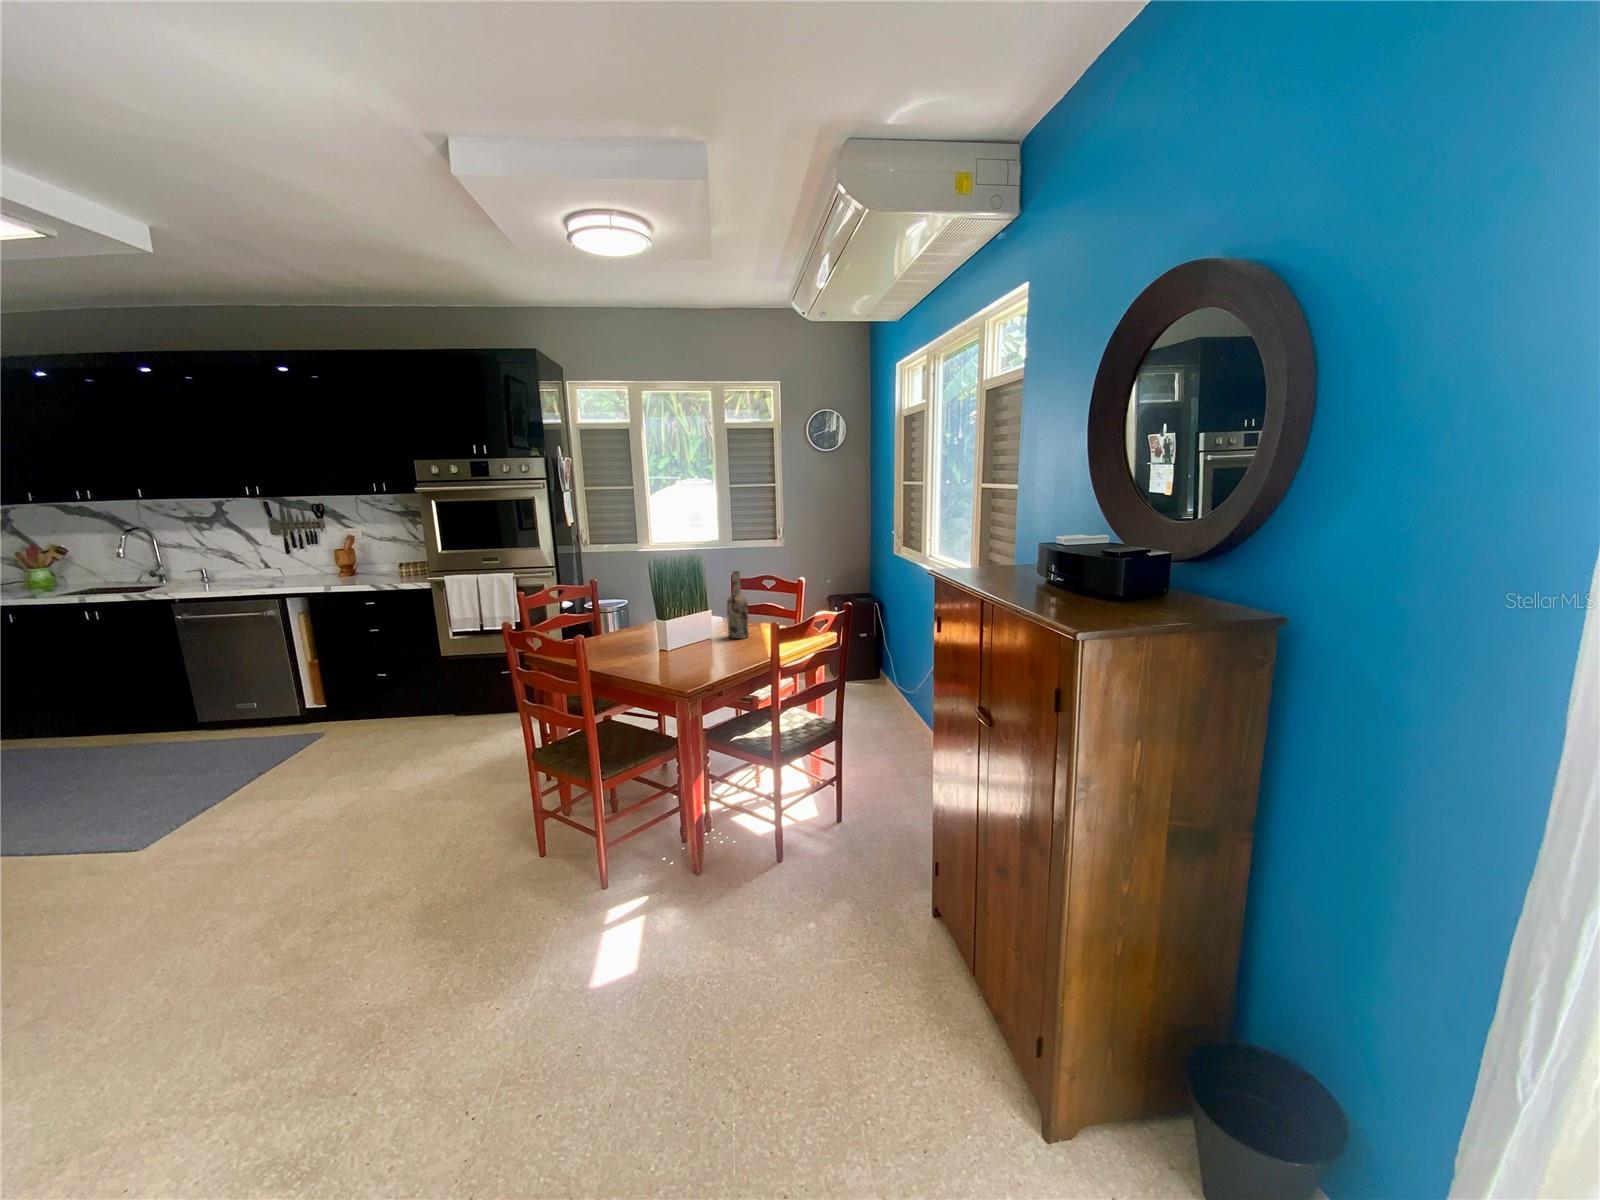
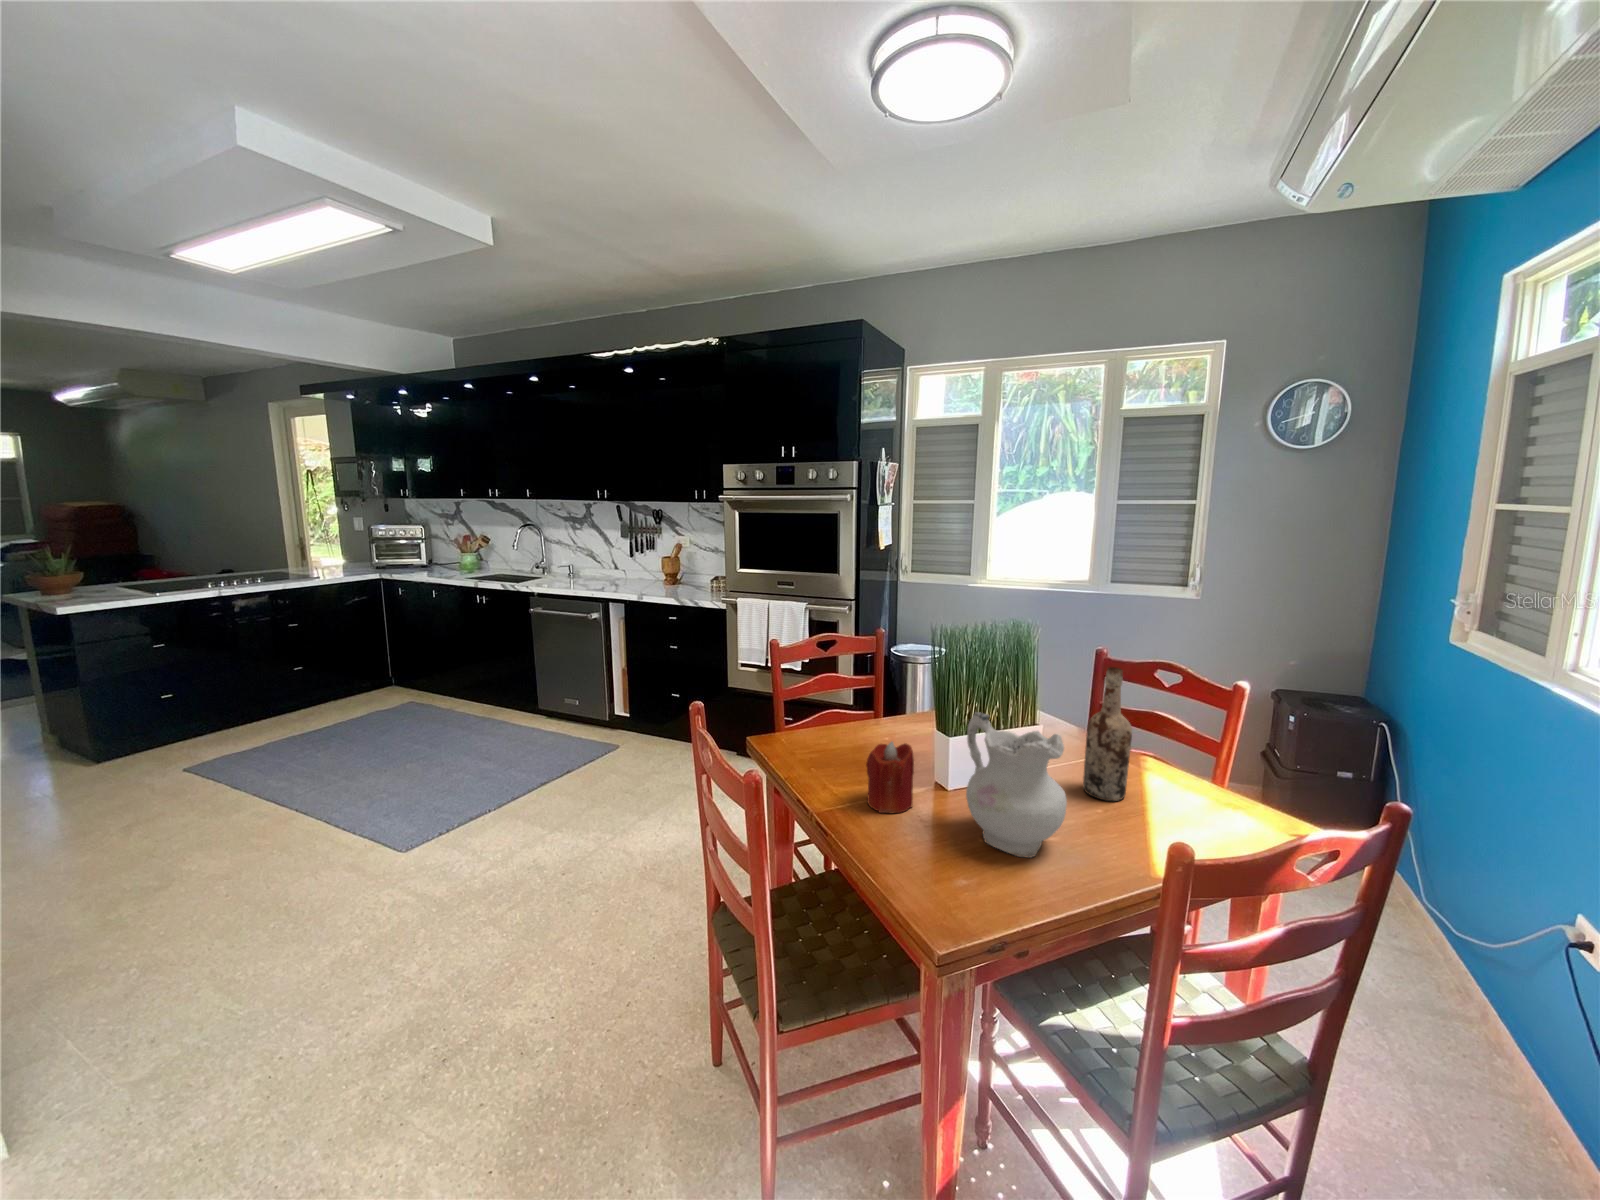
ceramic pitcher: none [670,597,721,661] -> present [966,712,1067,858]
candle: none [616,623,645,662] -> present [866,742,914,813]

